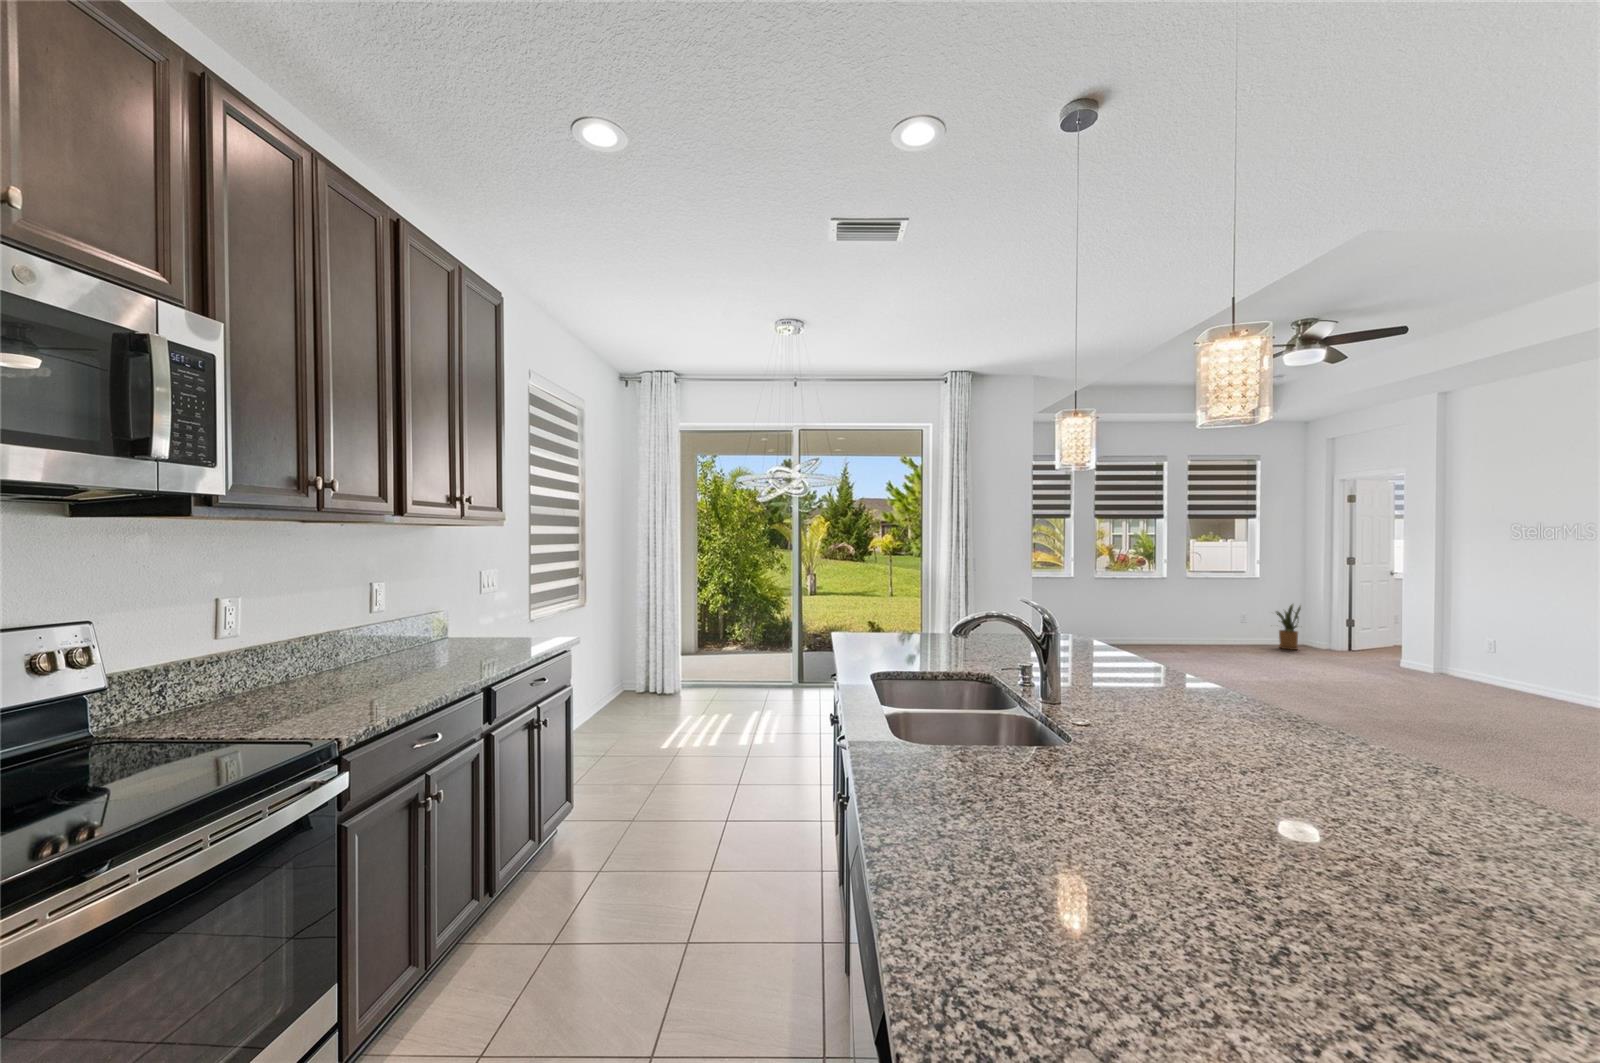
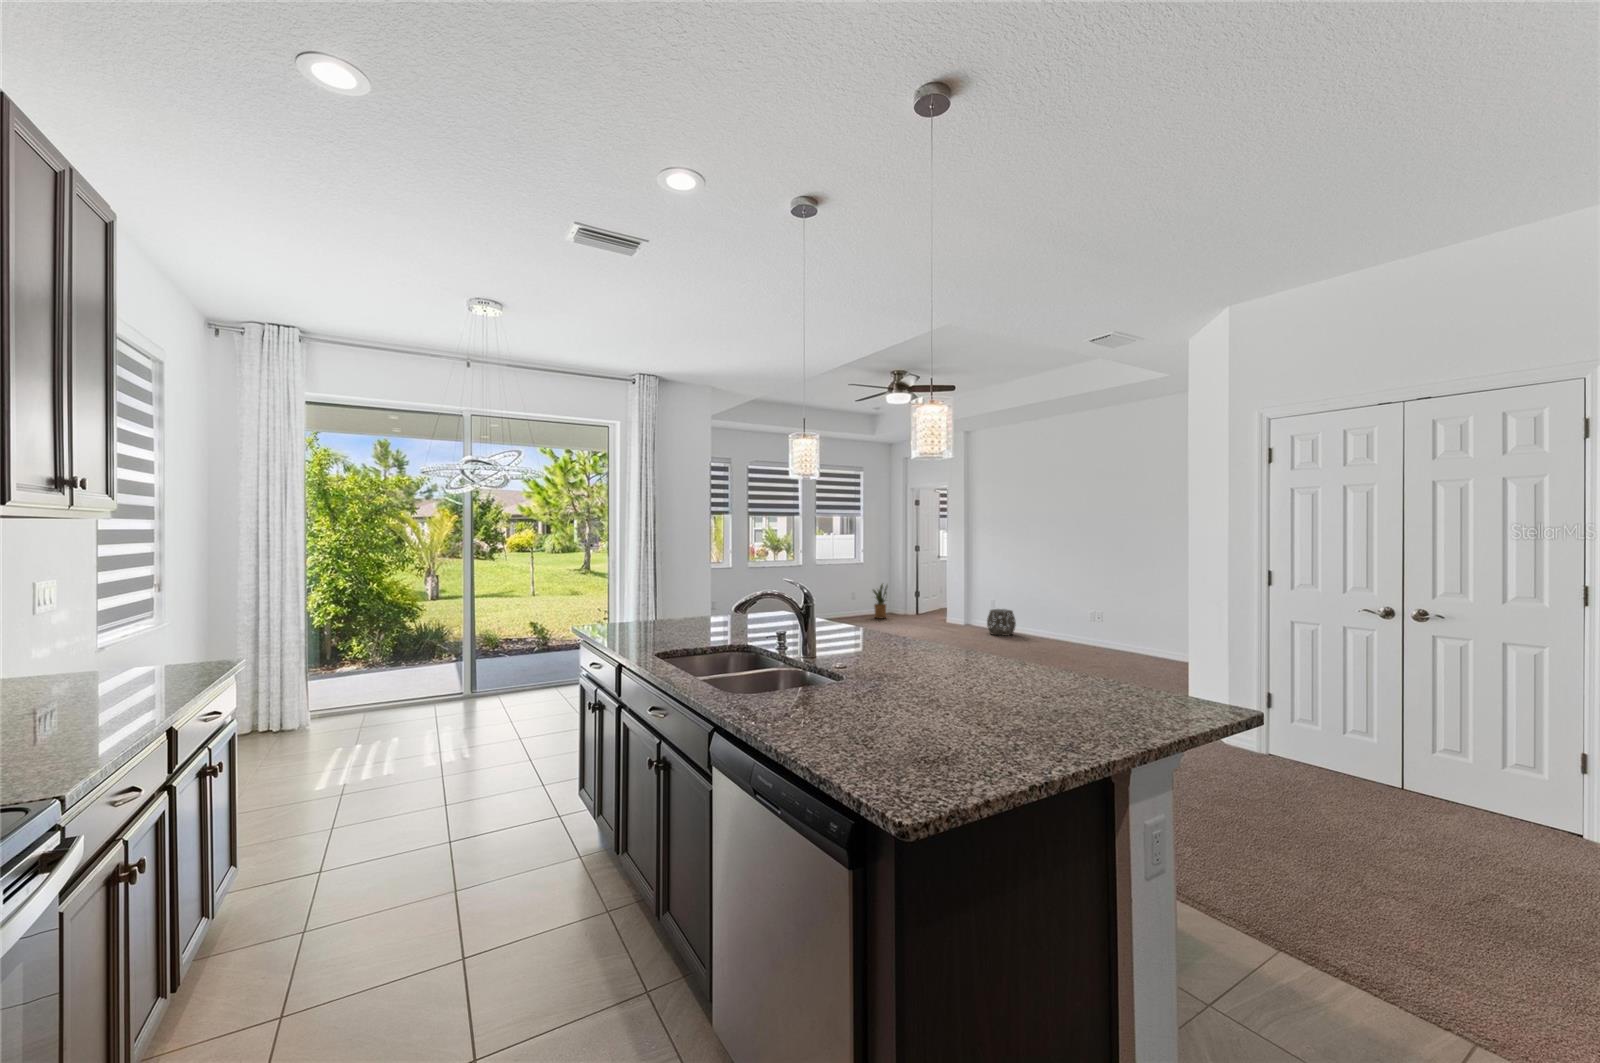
woven basket: none [1476,654,1538,696] -> present [987,609,1016,636]

